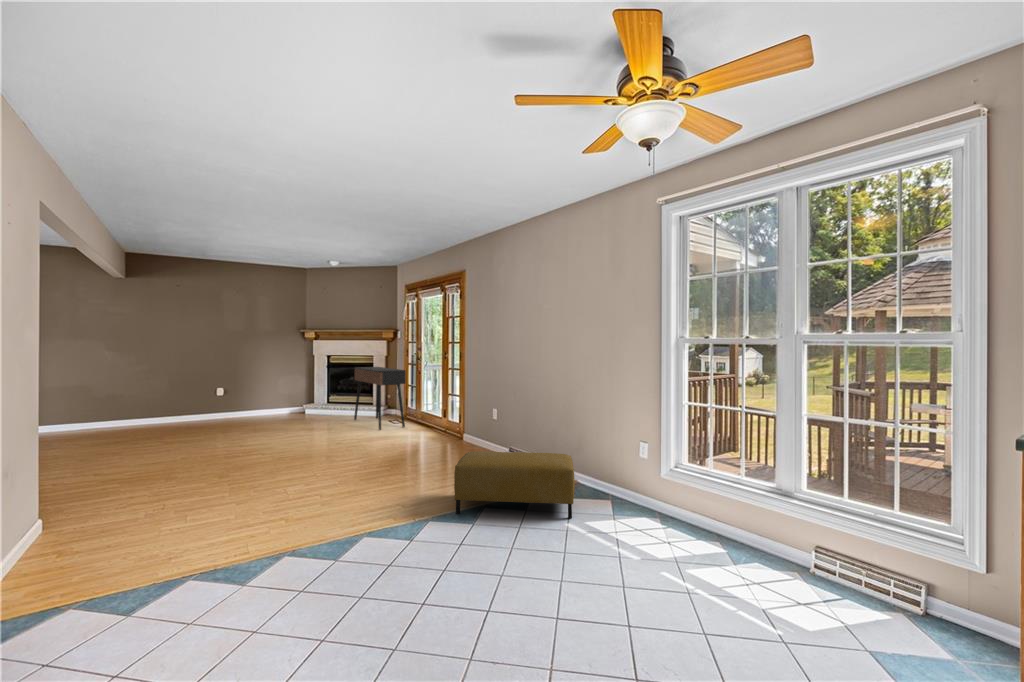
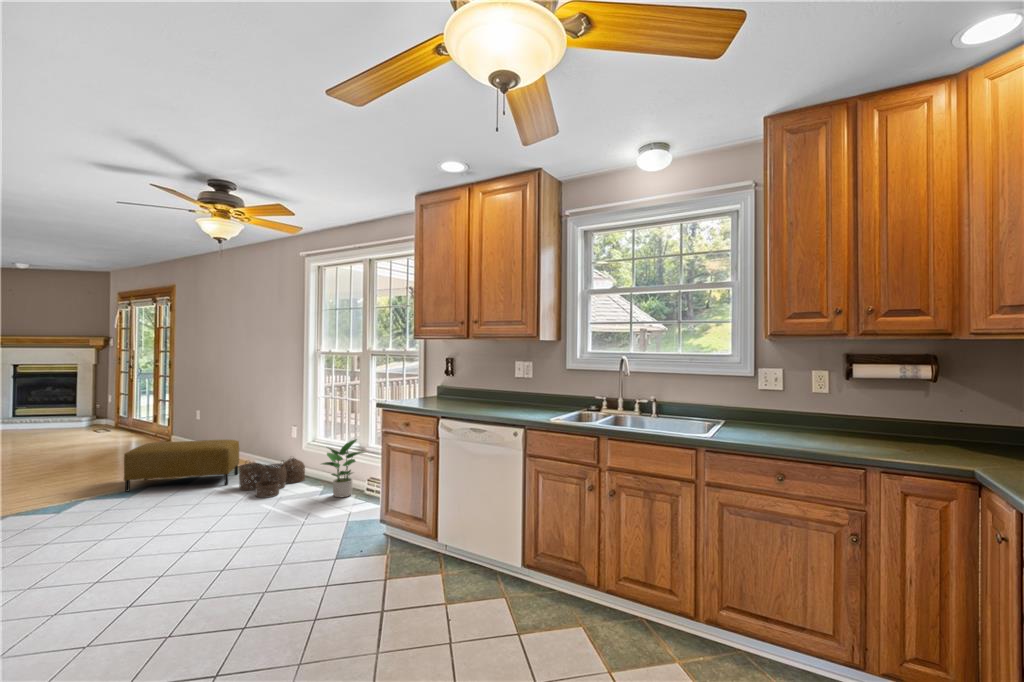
console table: present [354,367,406,430] -> none [49,376,111,438]
potted plant: none [731,477,809,573] -> present [322,439,365,497]
woven basket: none [592,486,671,553] -> present [239,458,305,498]

